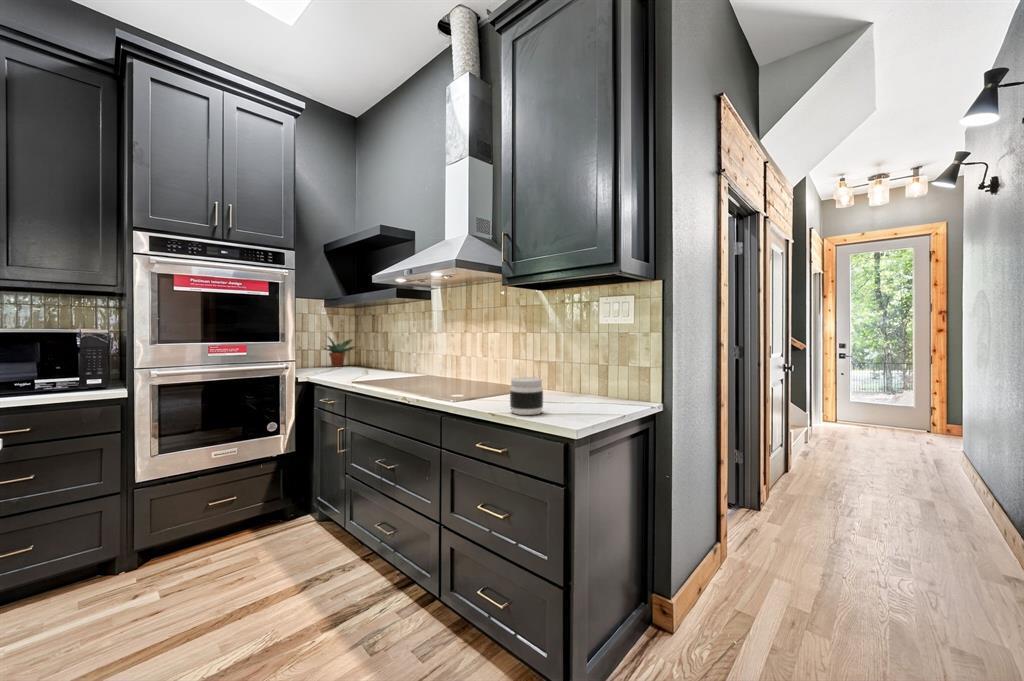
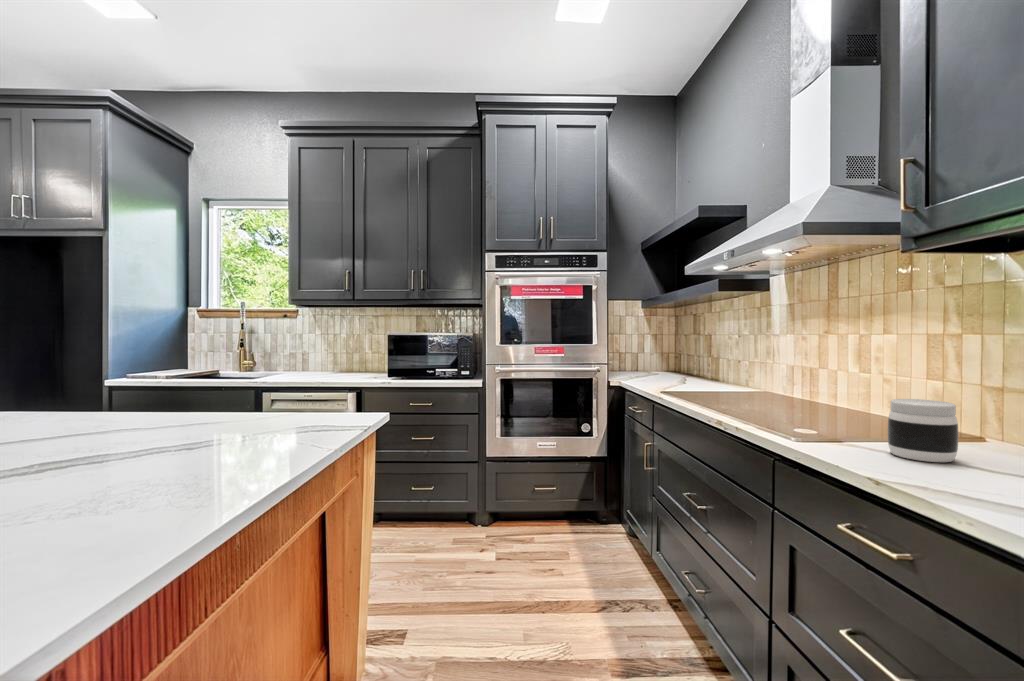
potted plant: present [324,337,355,367] -> none [632,338,678,373]

